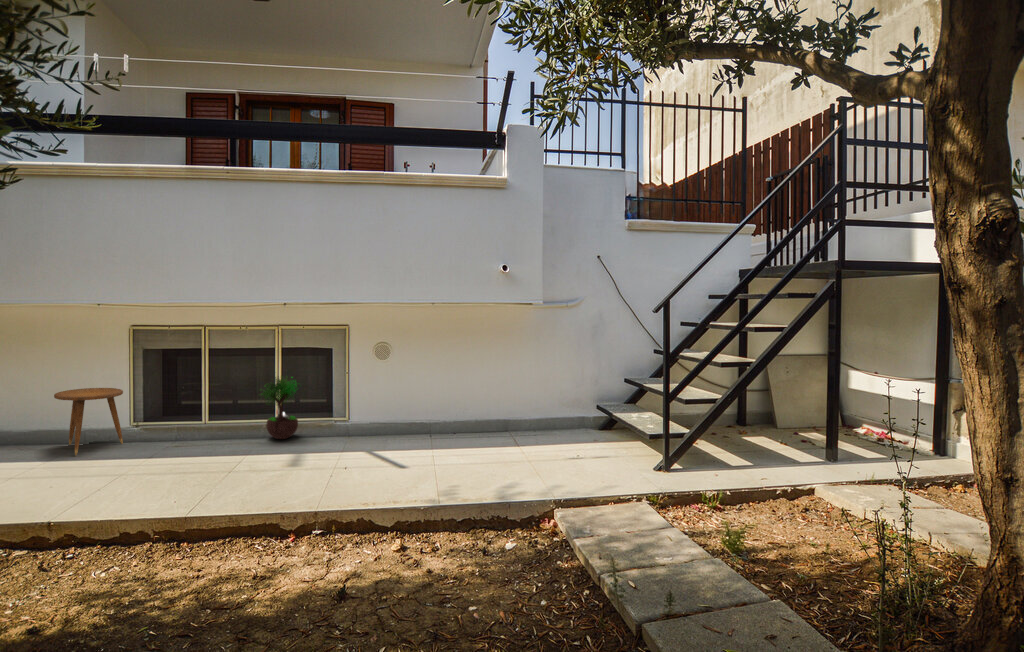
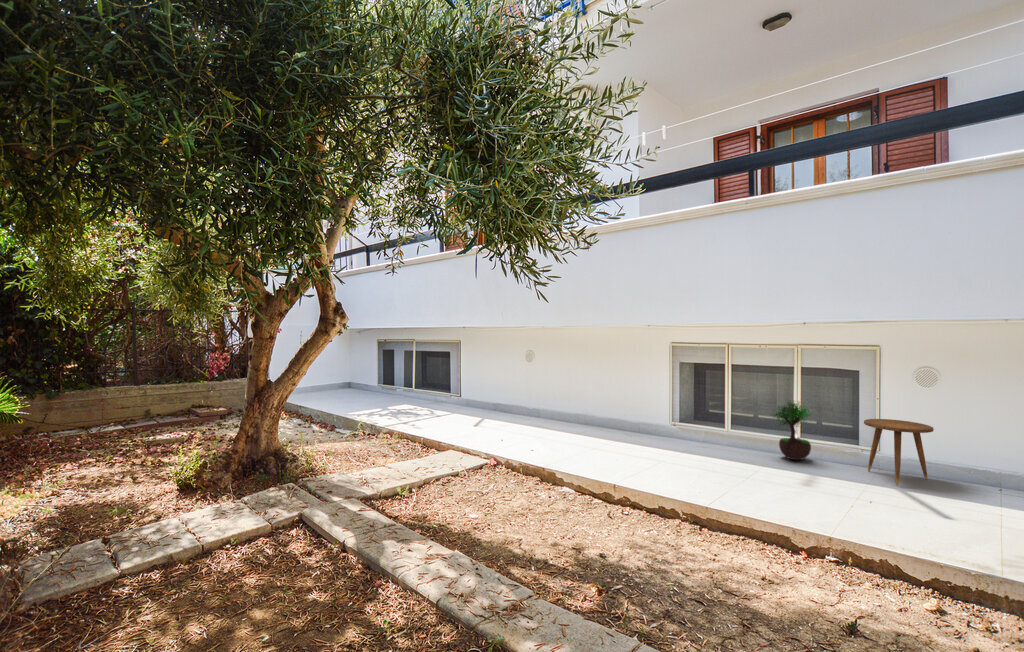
side table: present [54,388,123,455] -> present [864,419,934,486]

